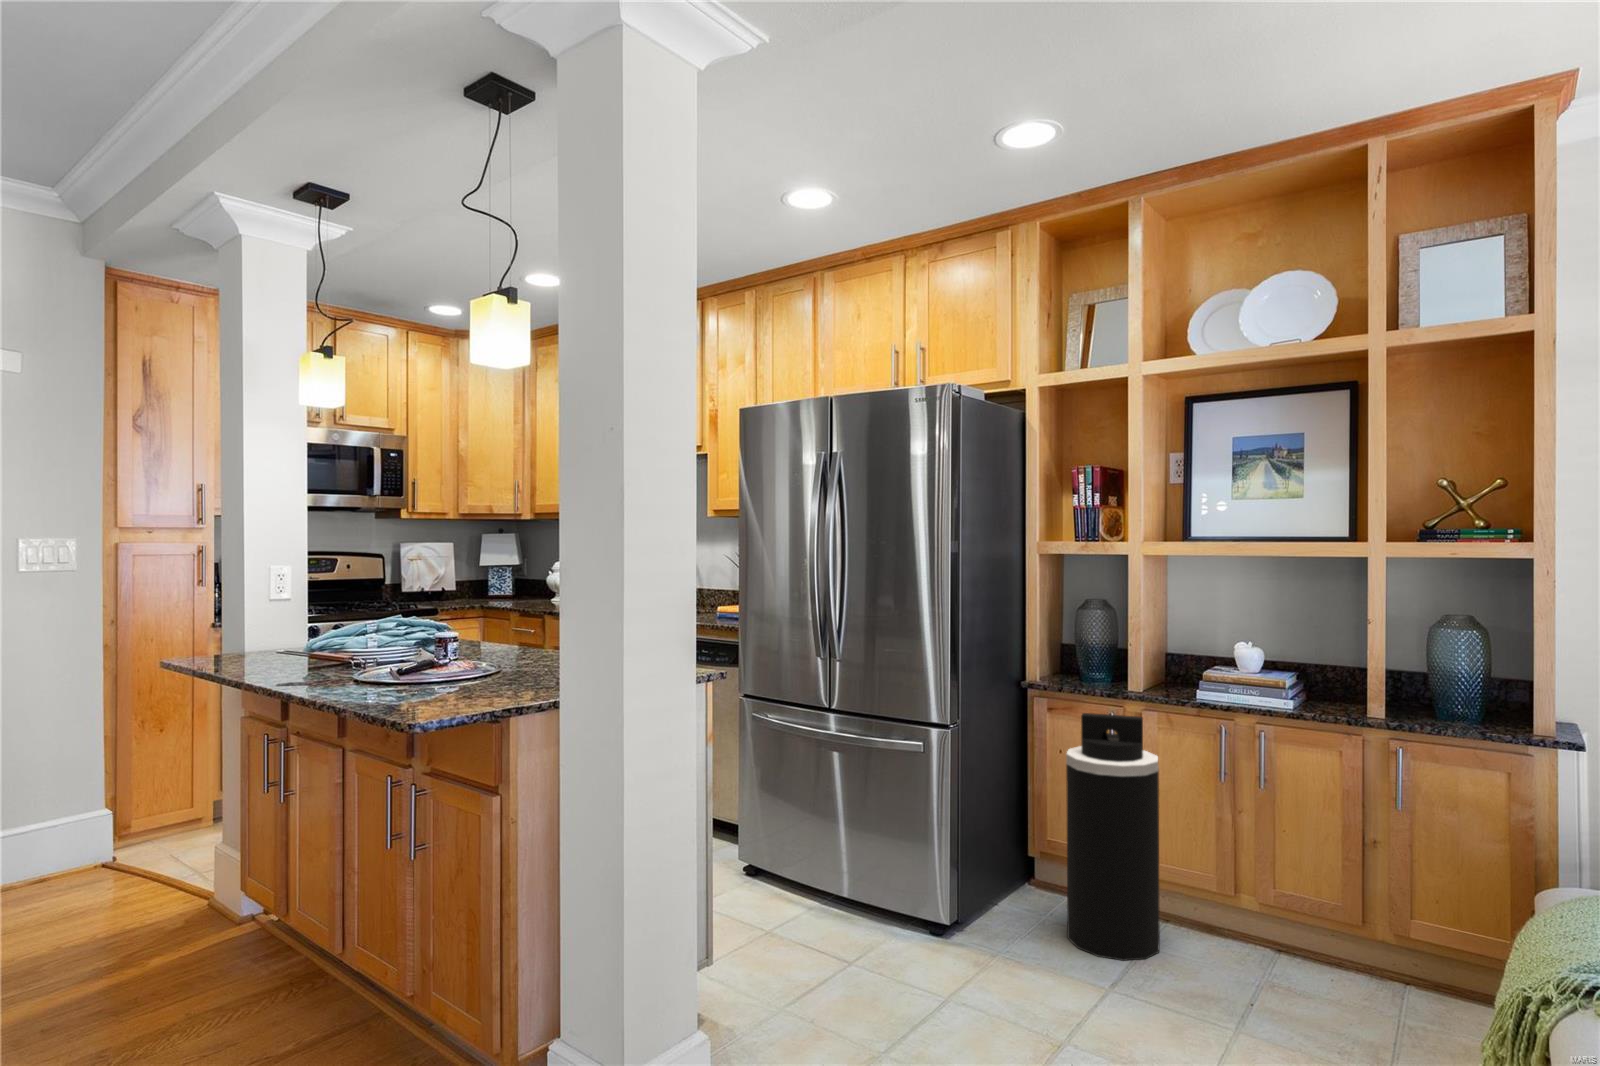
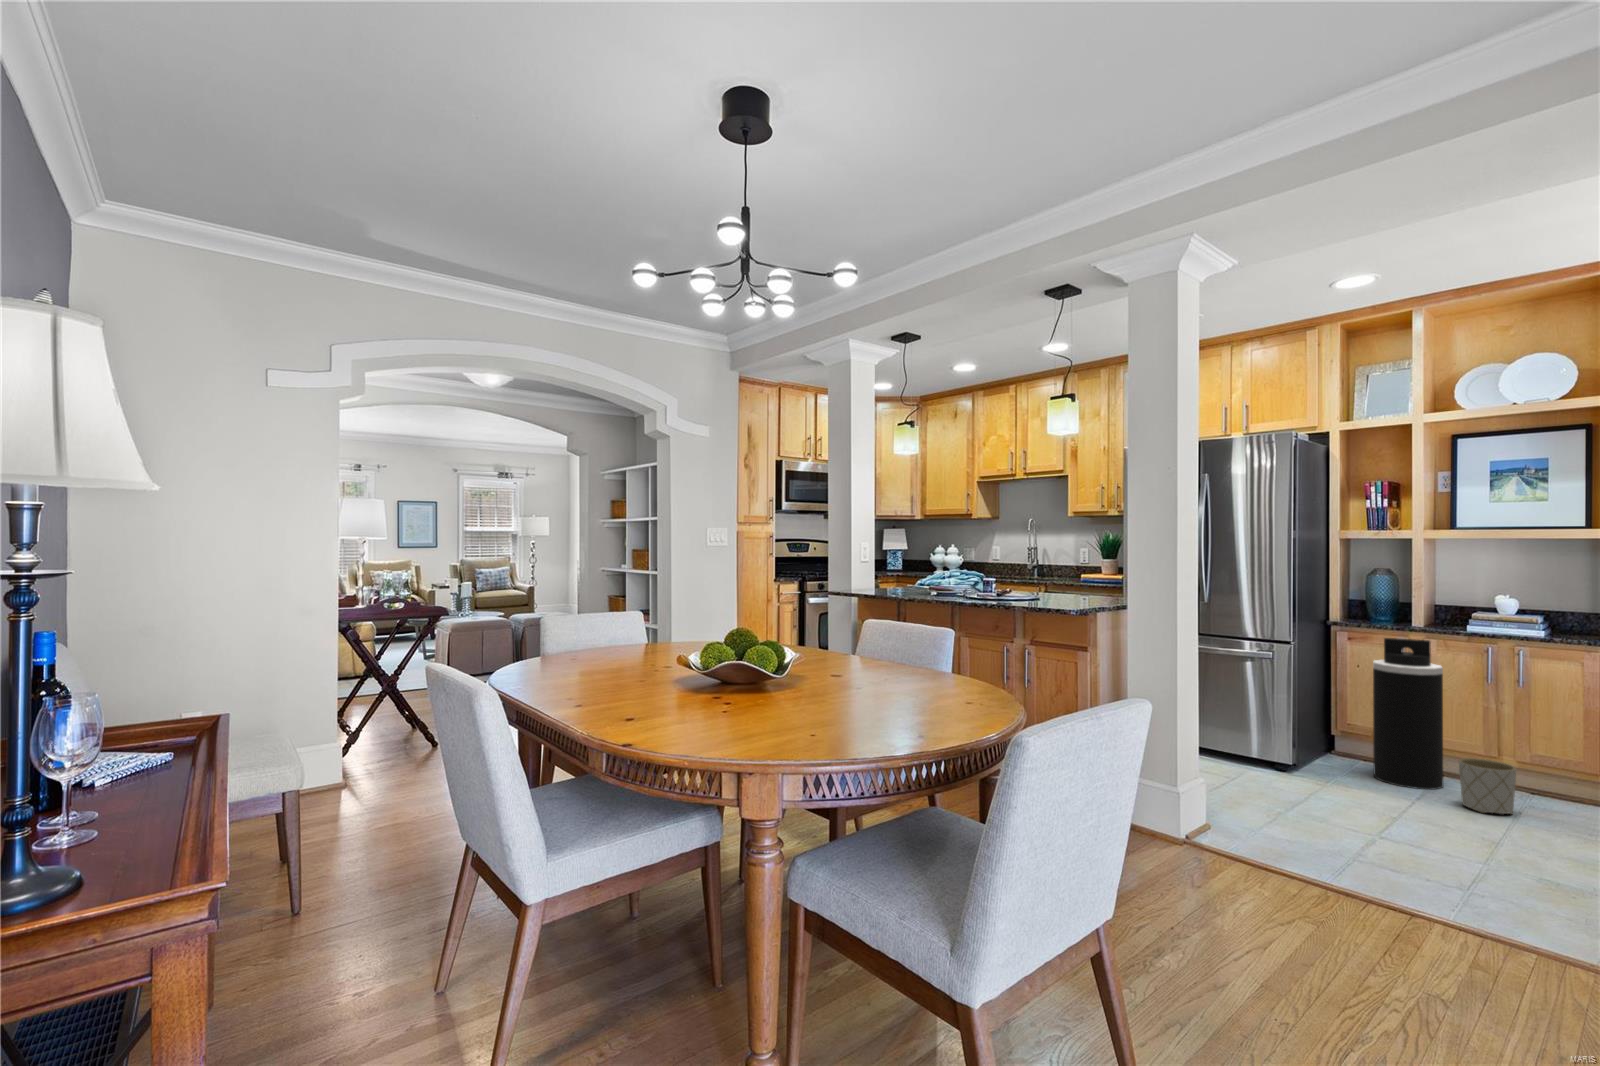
planter: none [1168,917,1246,1019] -> present [1459,758,1516,814]

